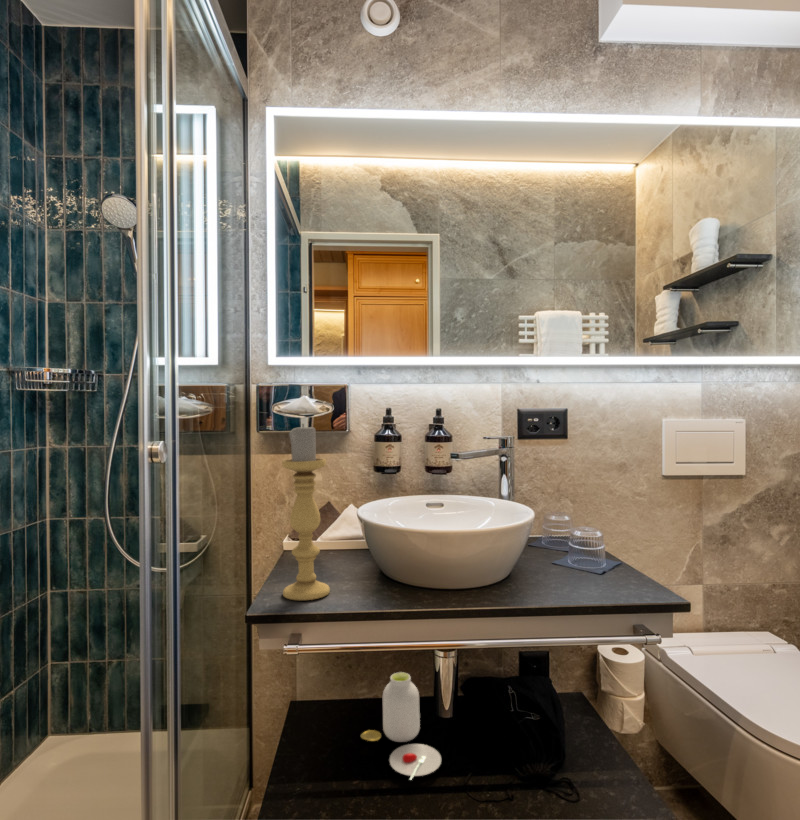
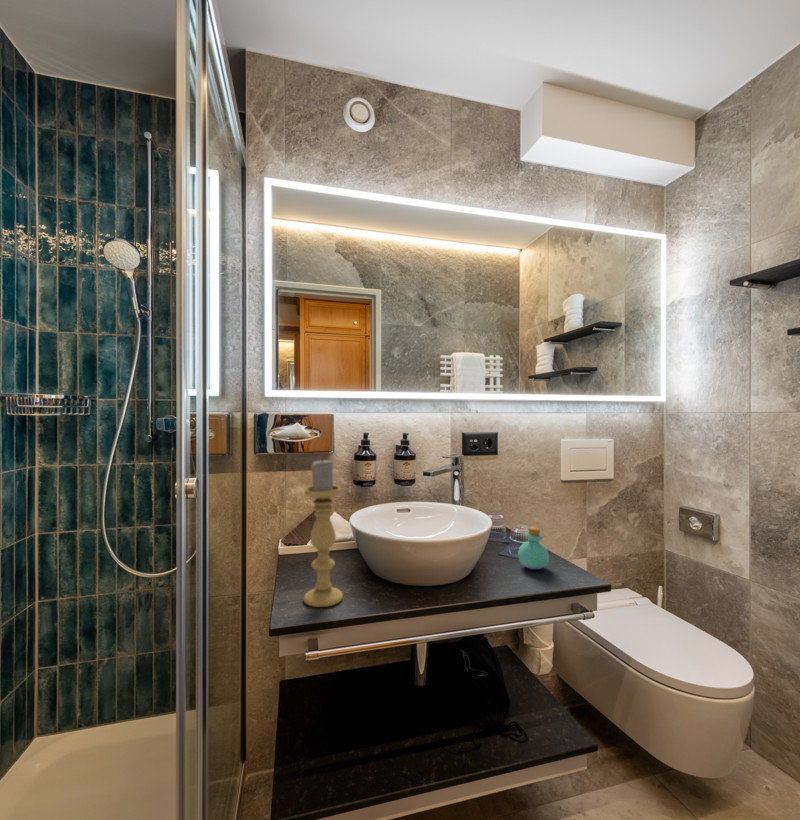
perfume bottle: none [574,523,616,581] -> present [518,527,549,570]
jar: present [361,672,441,780] -> none [344,646,416,736]

